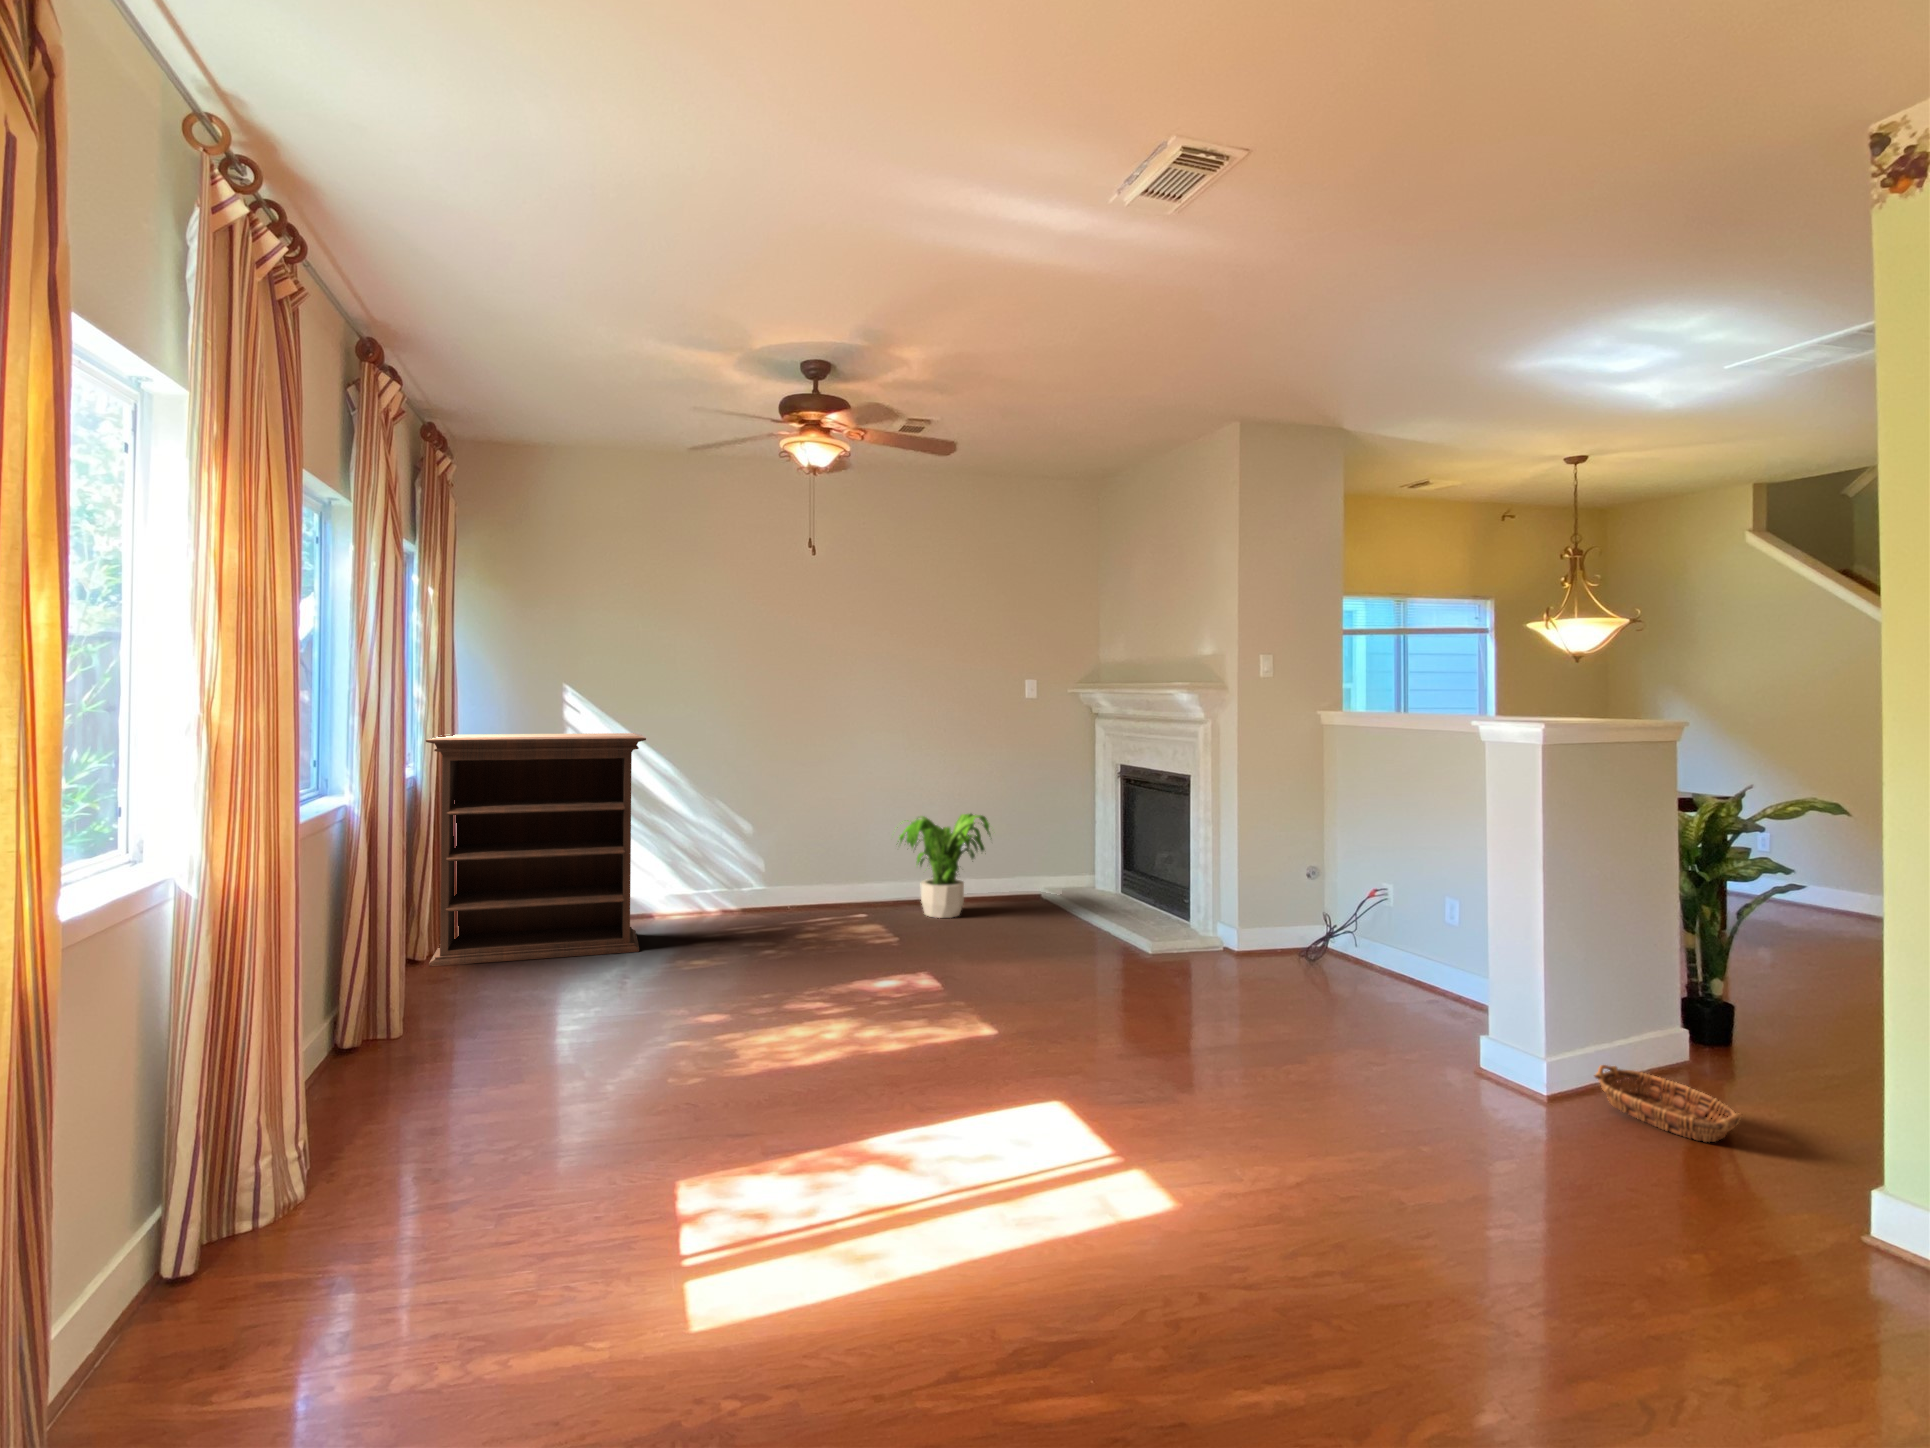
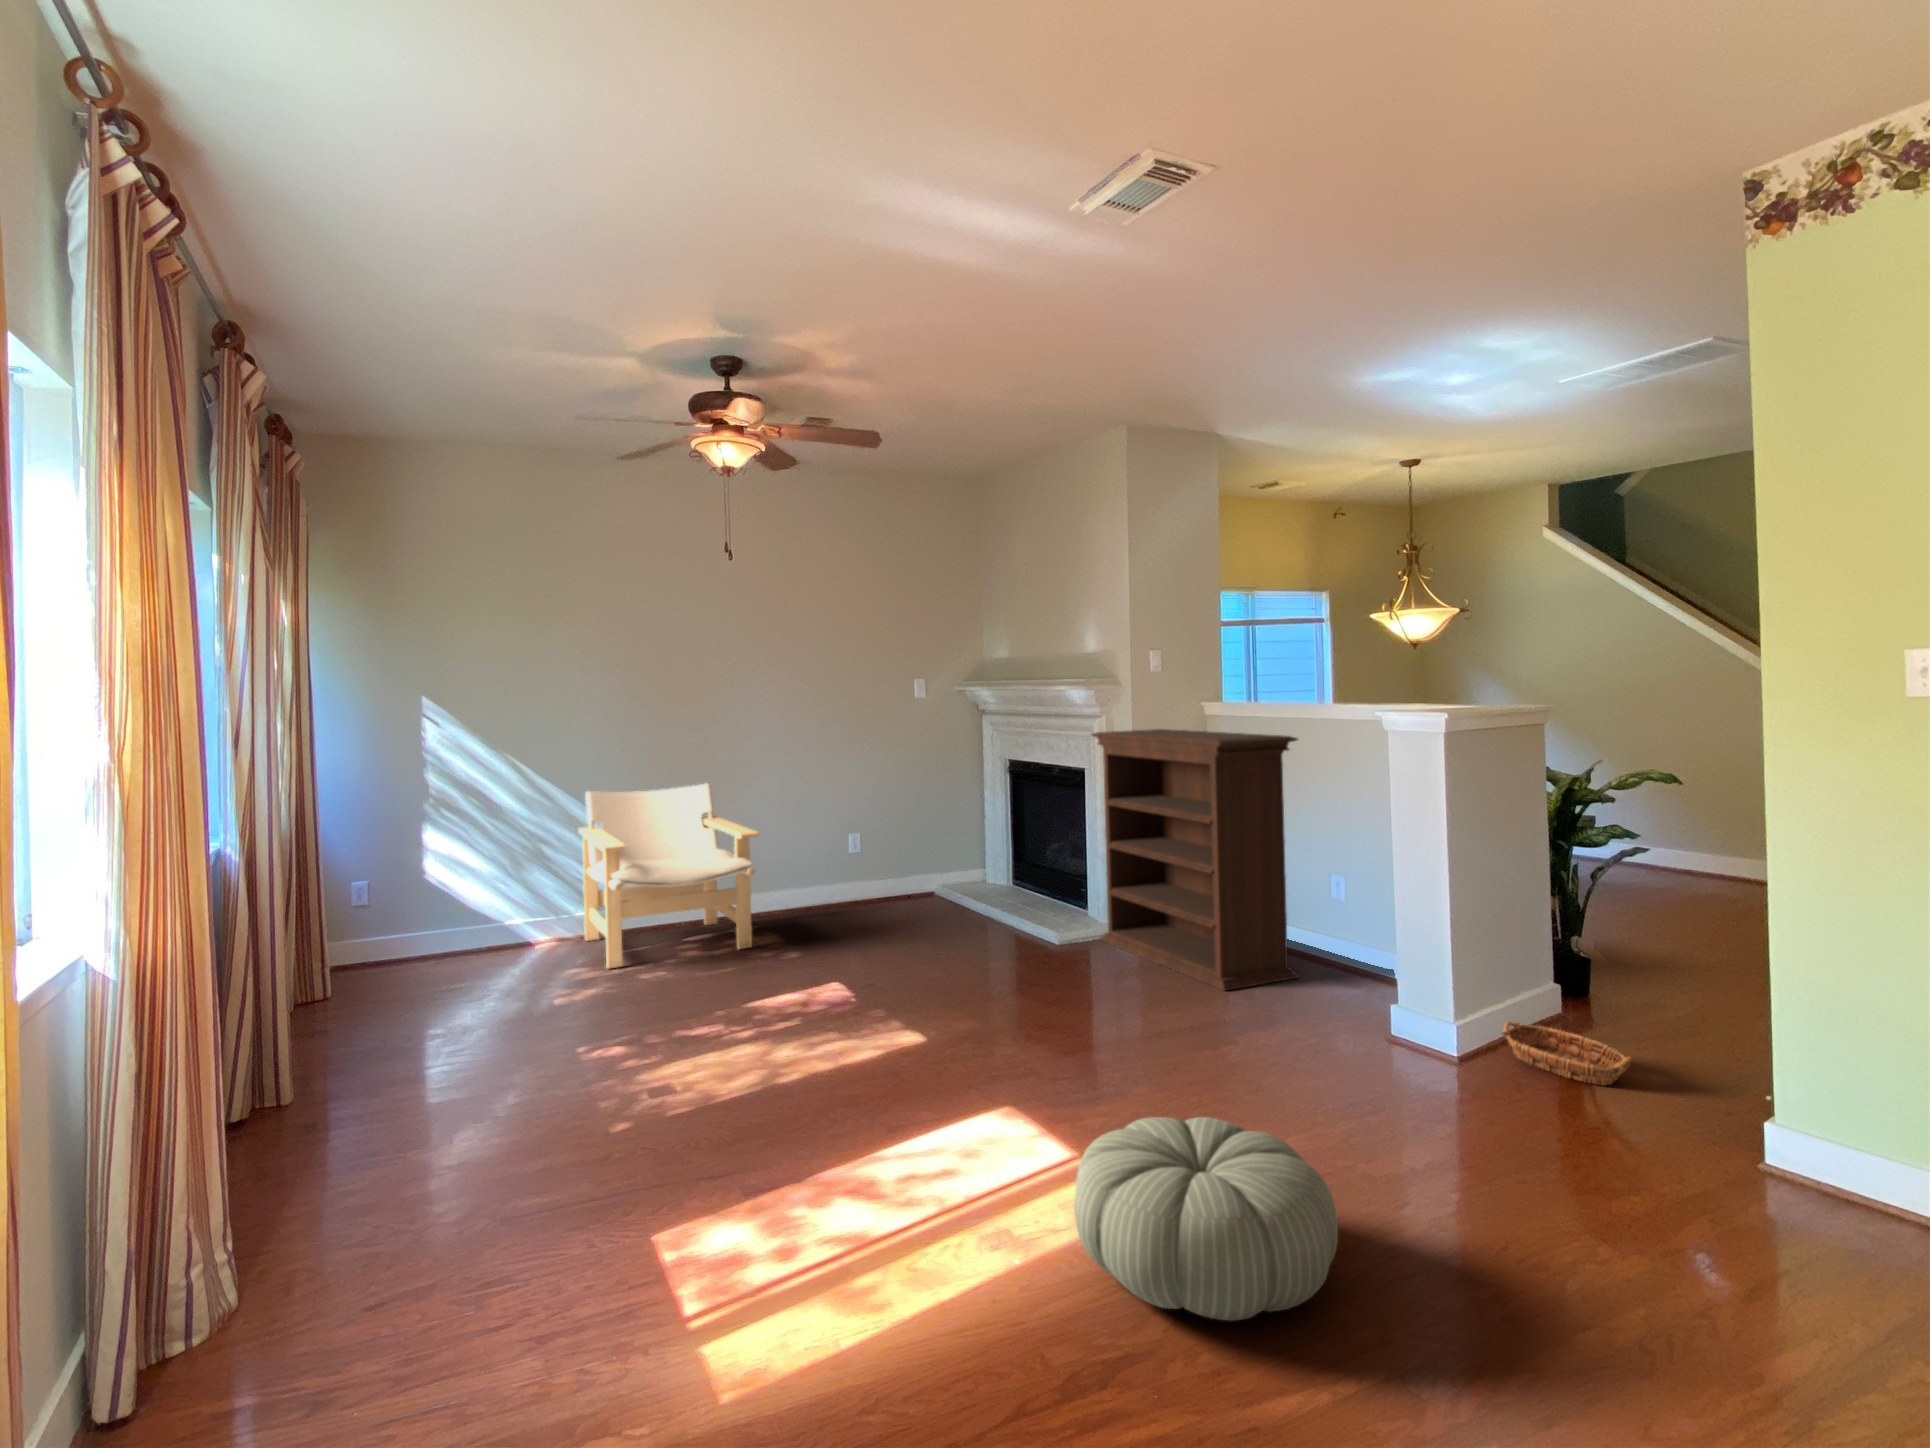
bookshelf: present [426,733,646,966] -> present [1092,729,1299,991]
lounge chair: none [686,775,849,945] -> present [578,783,759,968]
potted plant: present [899,814,990,918] -> none [794,813,903,921]
pouf: none [1053,1117,1324,1323] -> present [1074,1117,1338,1321]

